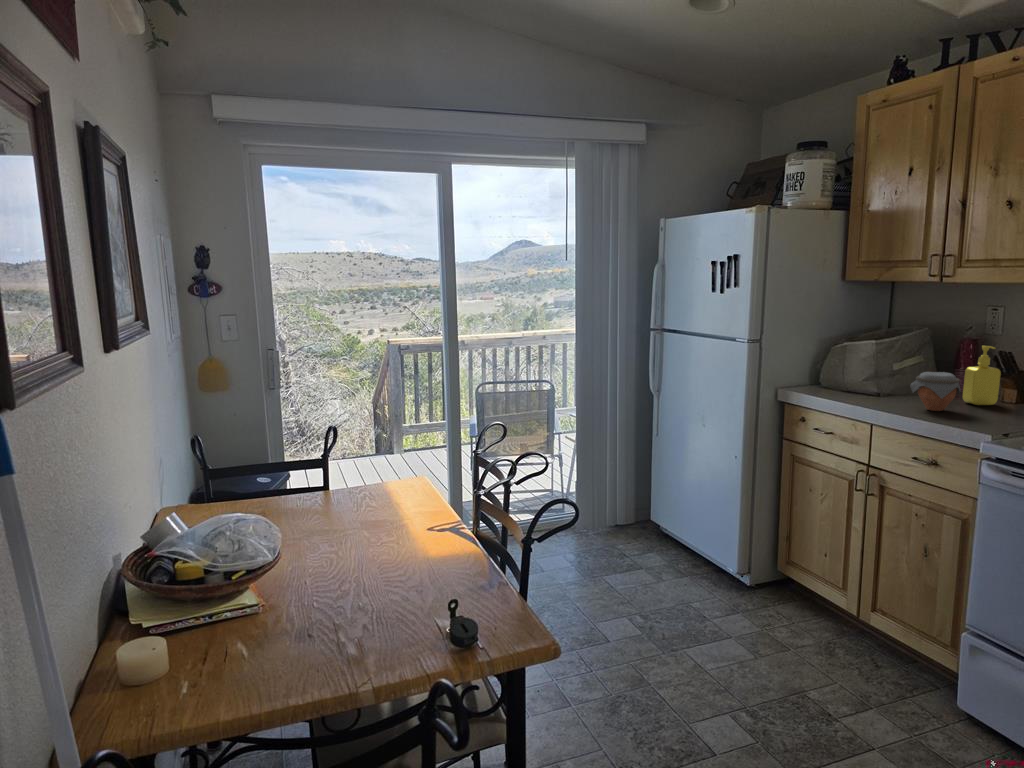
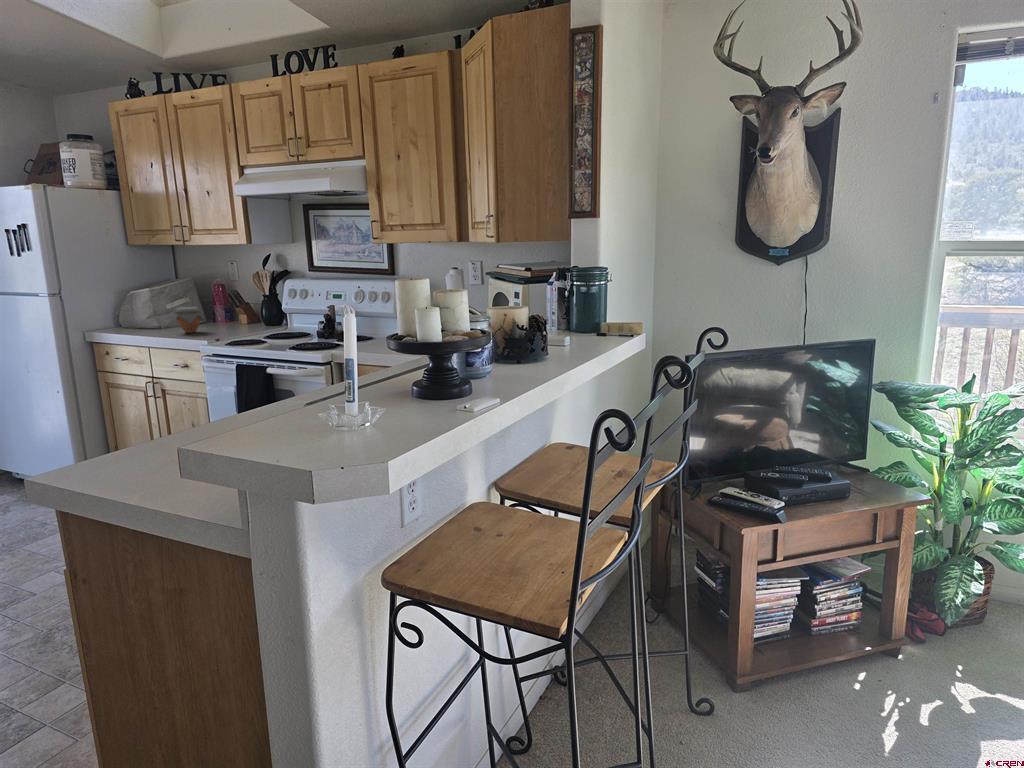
soap dispenser: present [963,346,1001,405] -> none [211,288,233,327]

